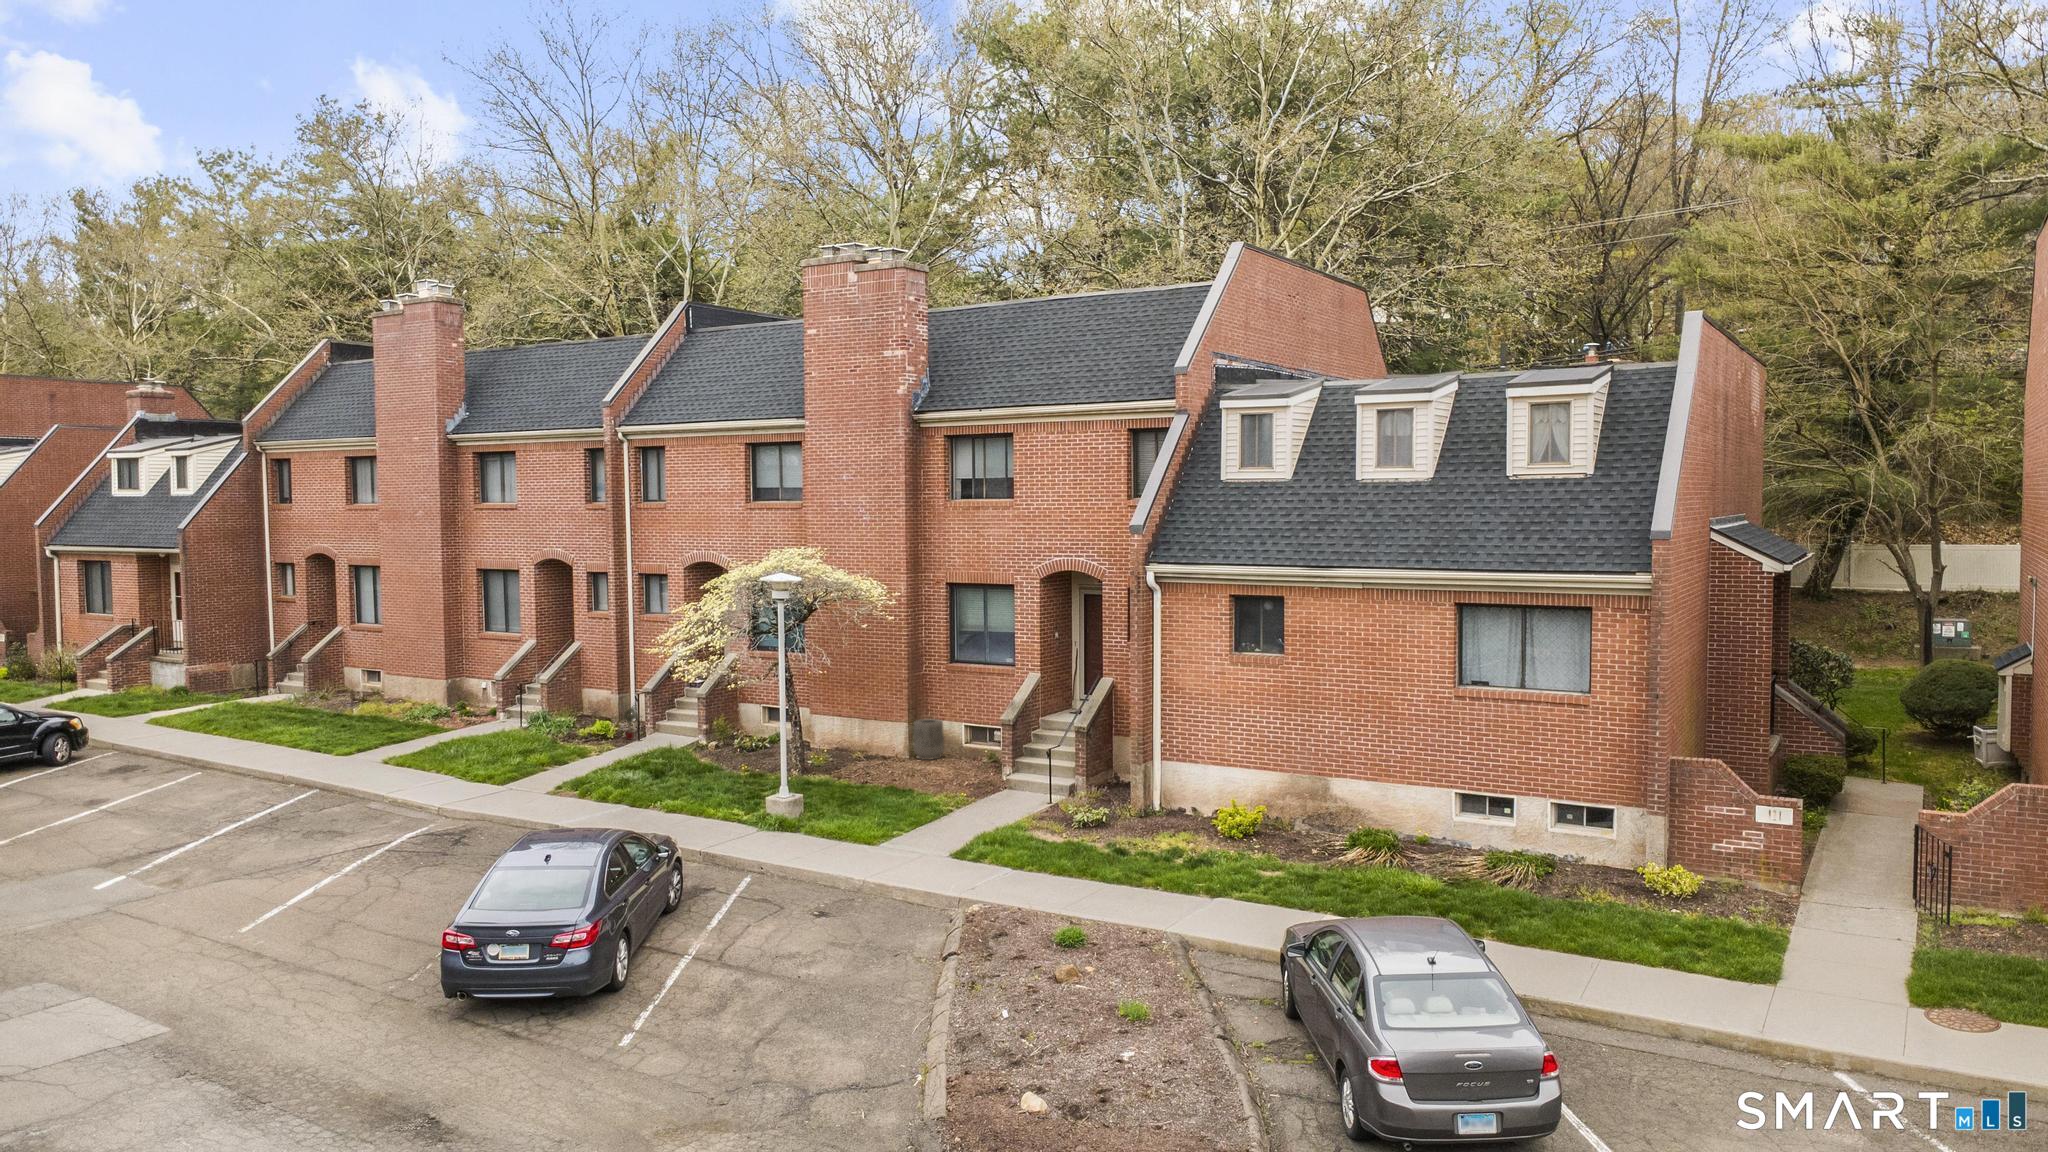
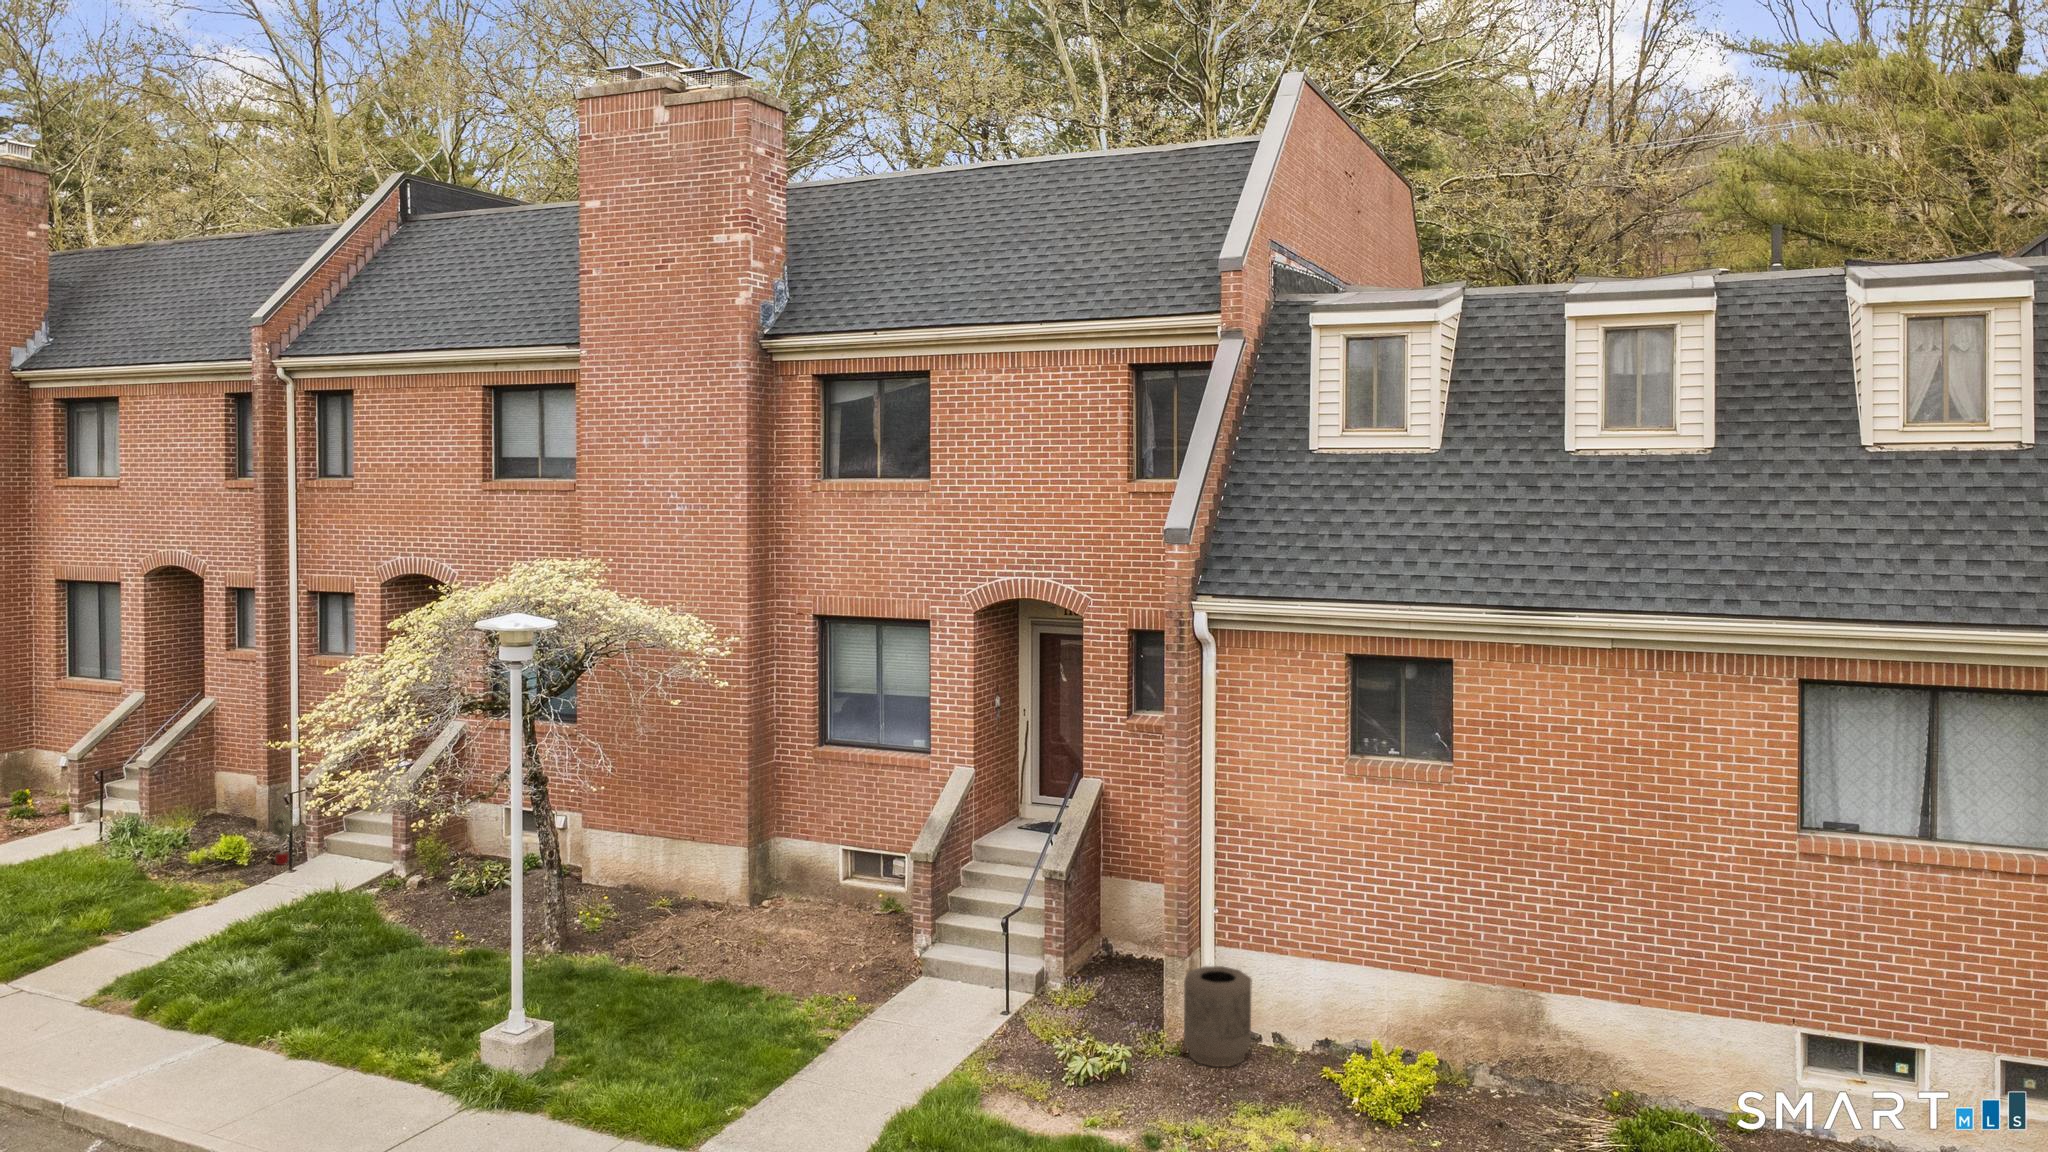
trash can: present [914,719,944,760] -> present [1184,966,1252,1067]

